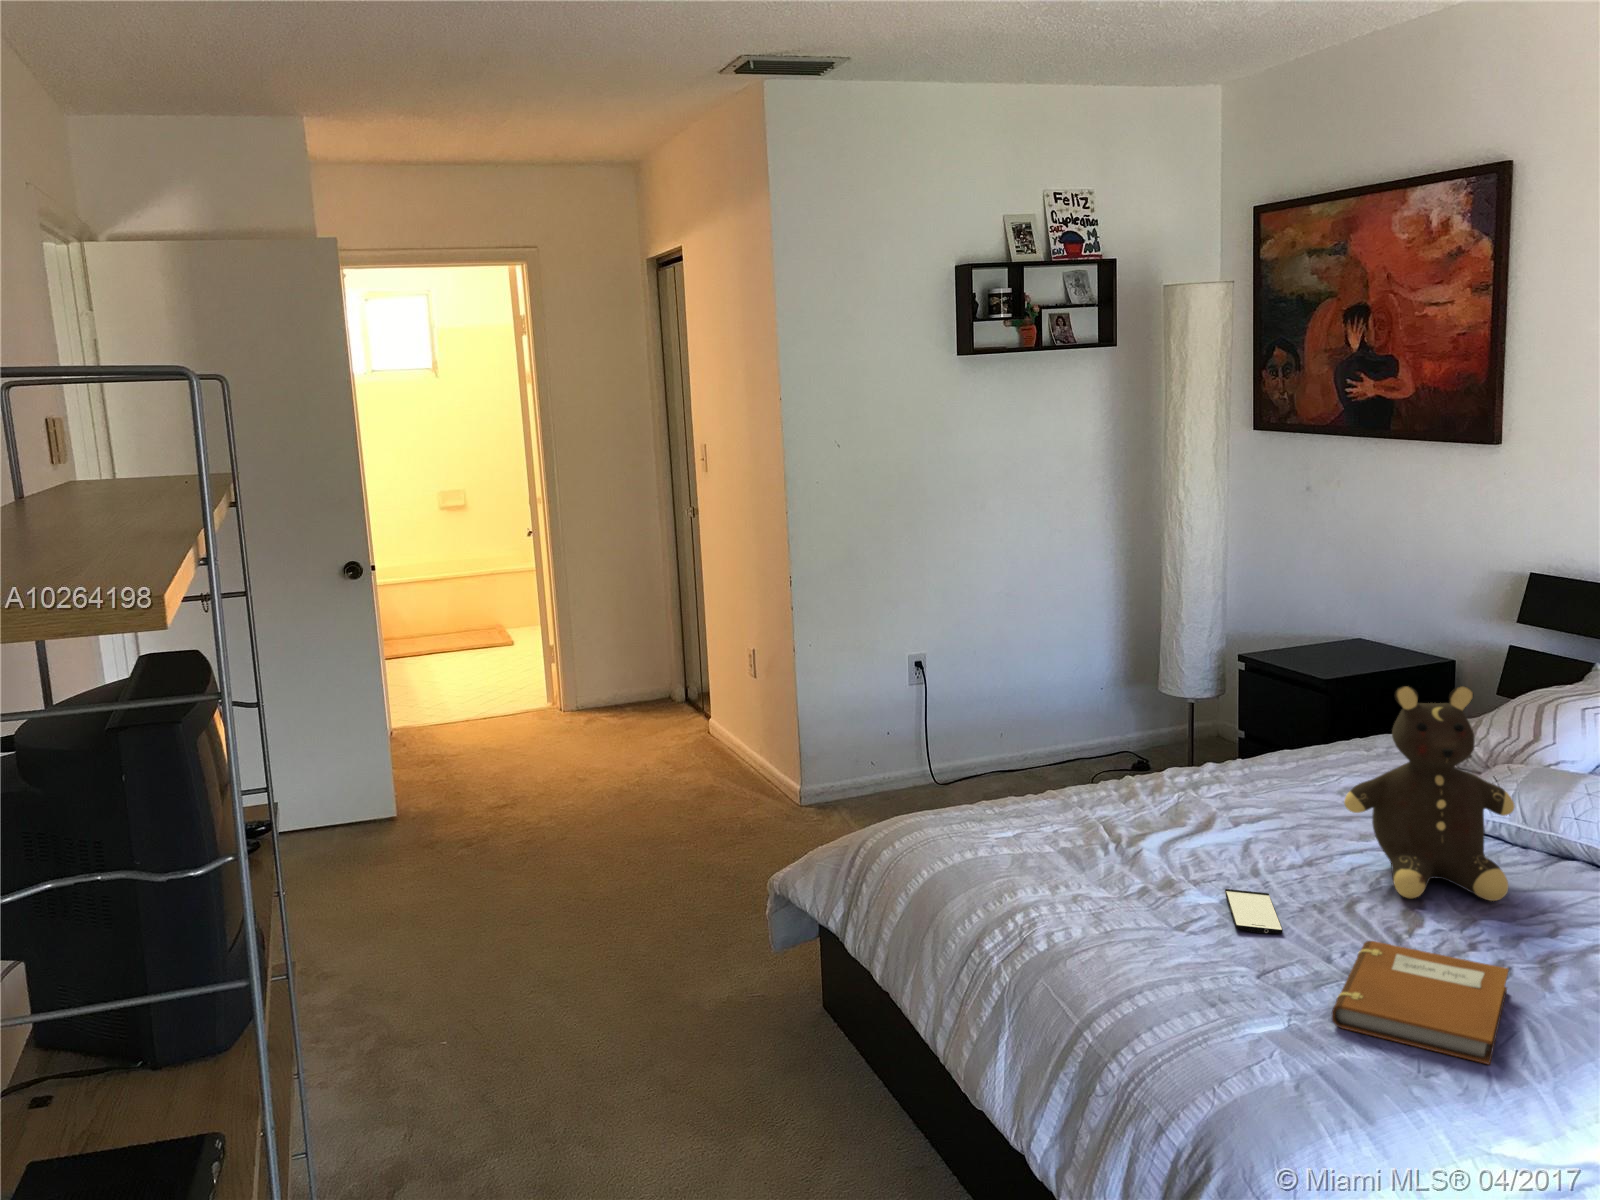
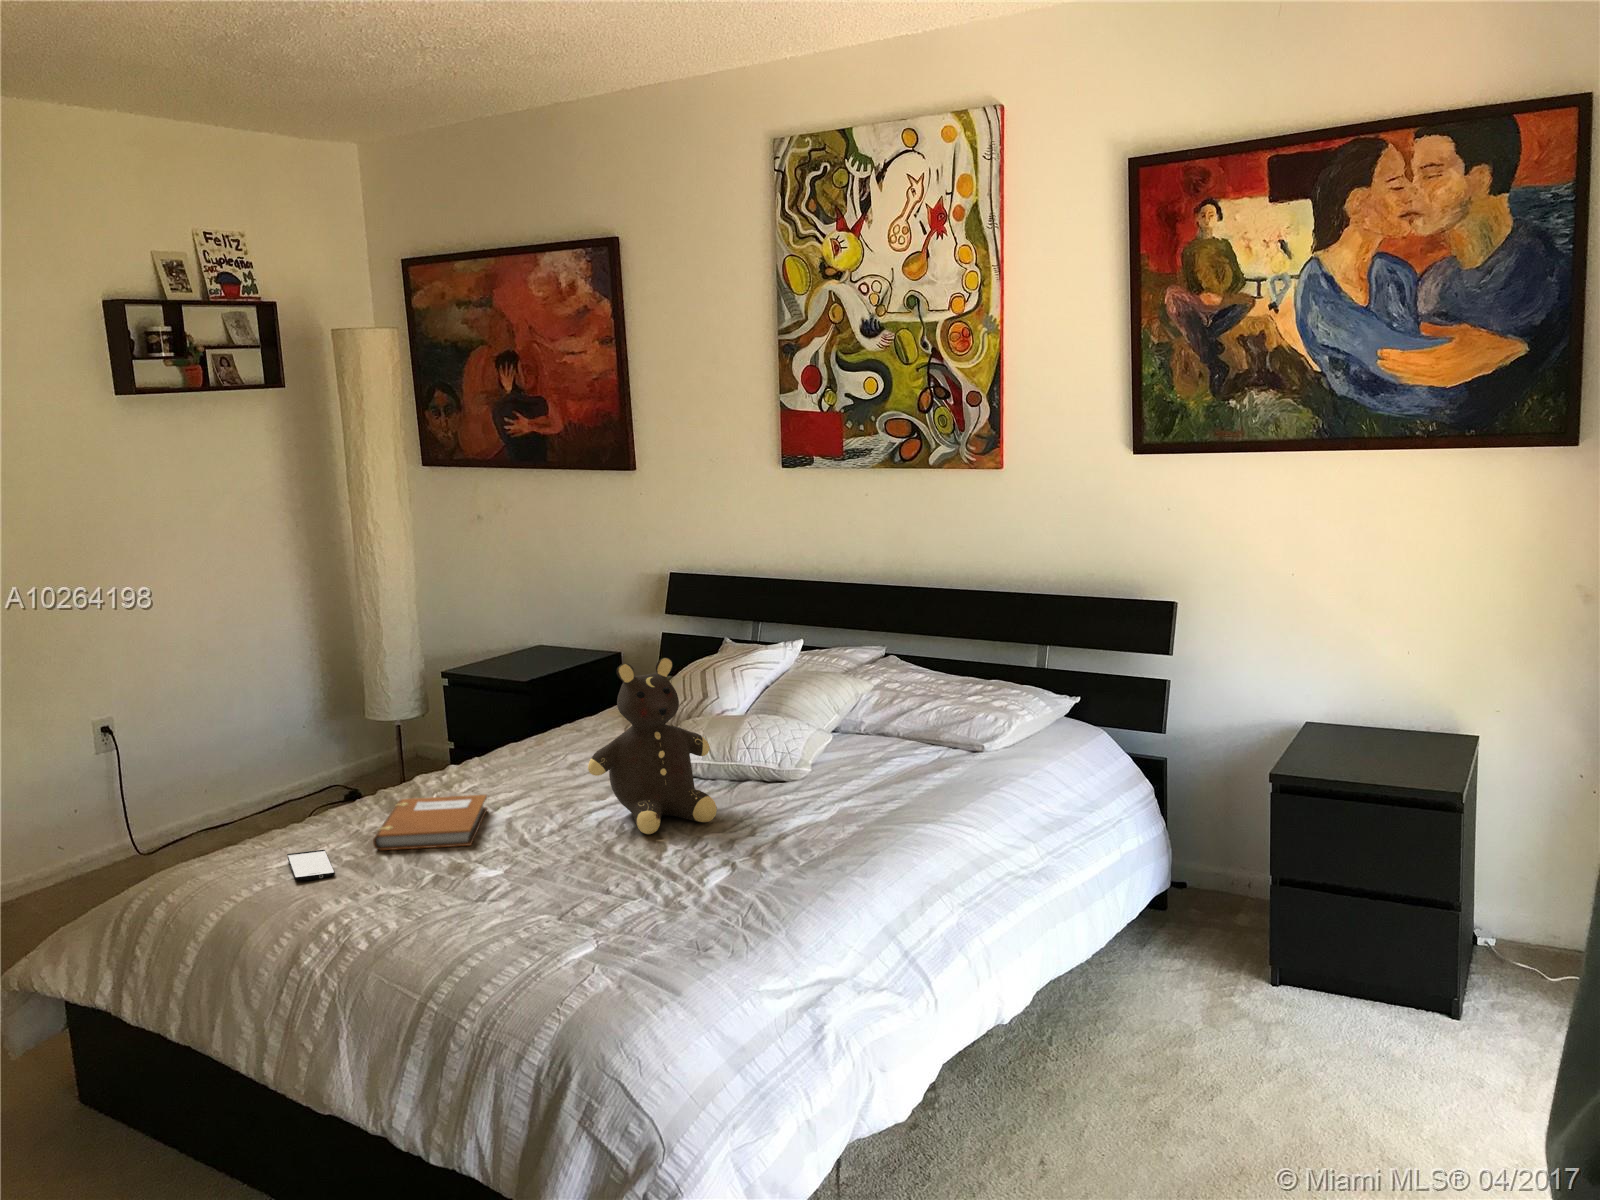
smartphone: present [1225,889,1283,933] -> present [287,850,335,880]
notebook: present [1331,941,1509,1064] -> present [373,795,487,850]

